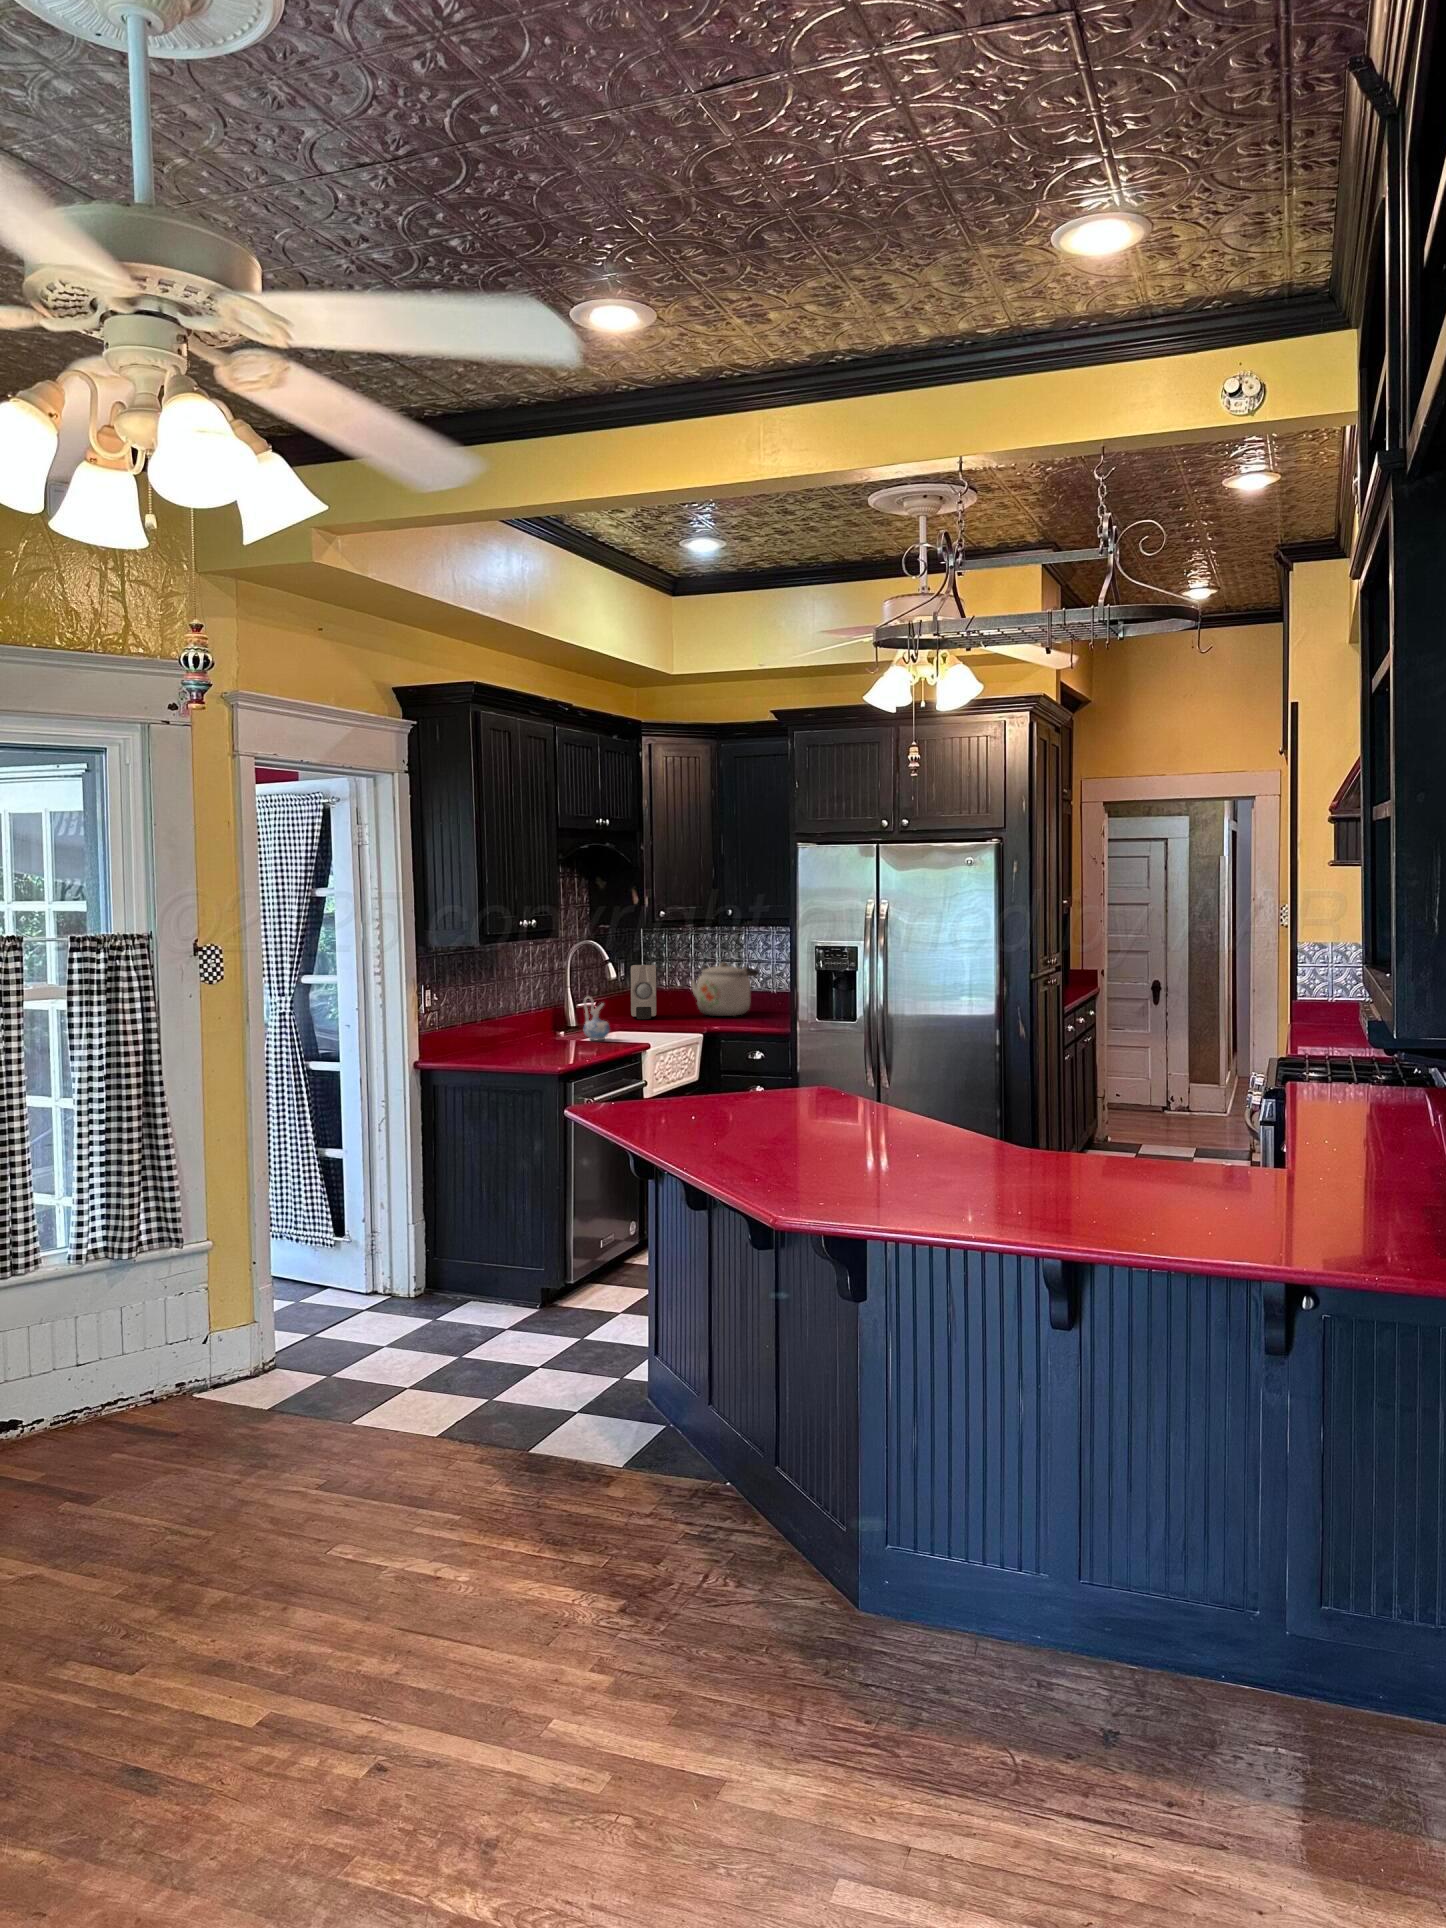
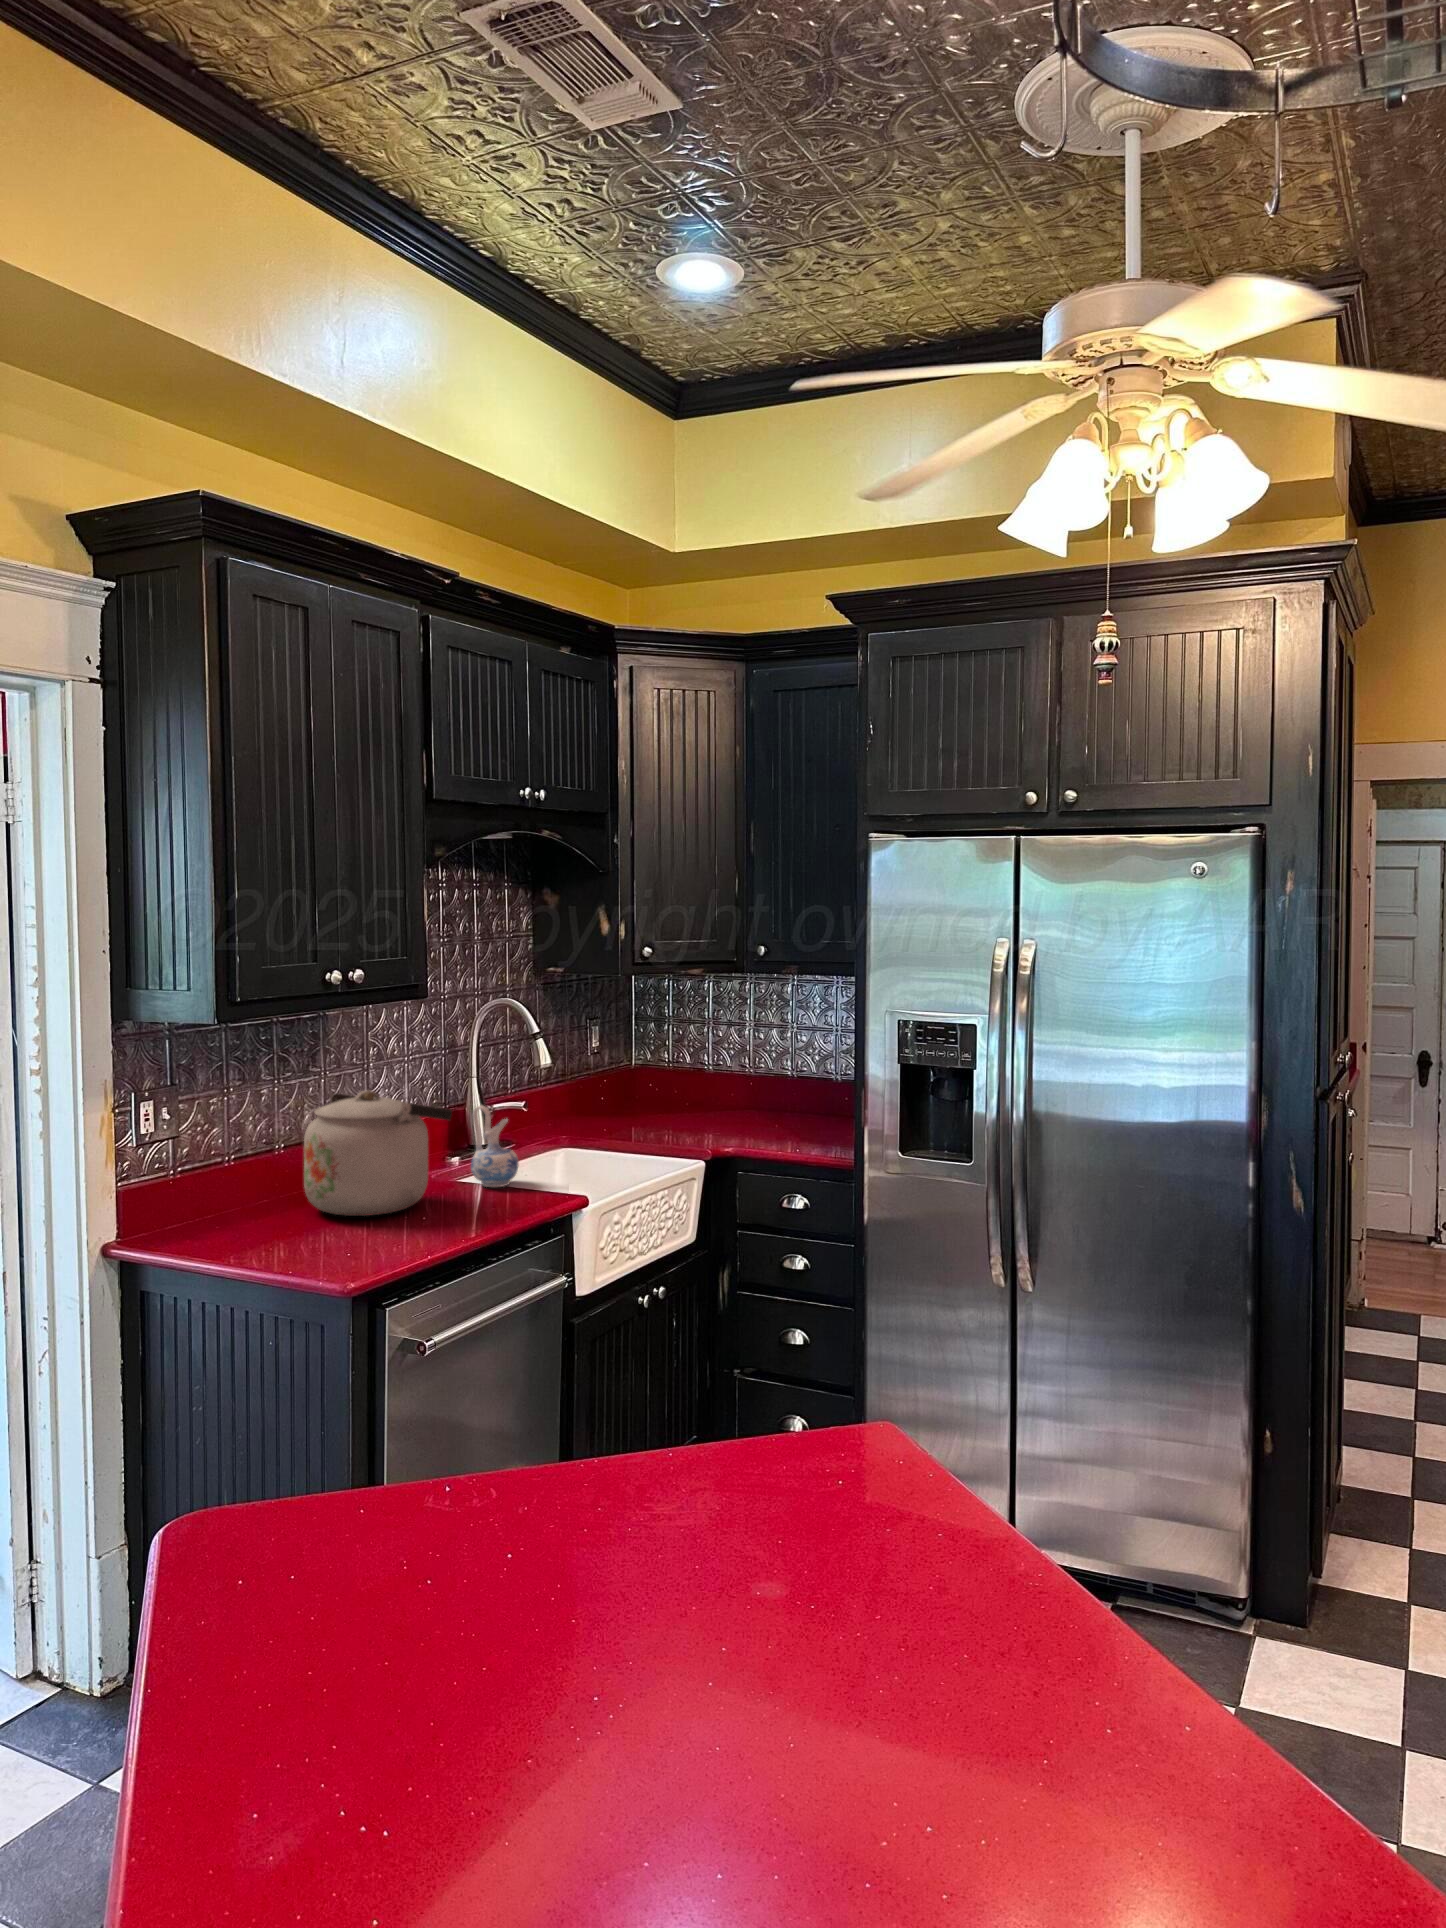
kettle: present [691,963,759,1016] -> present [304,1090,452,1216]
soap dispenser: present [630,965,656,1019] -> none [587,1037,633,1129]

